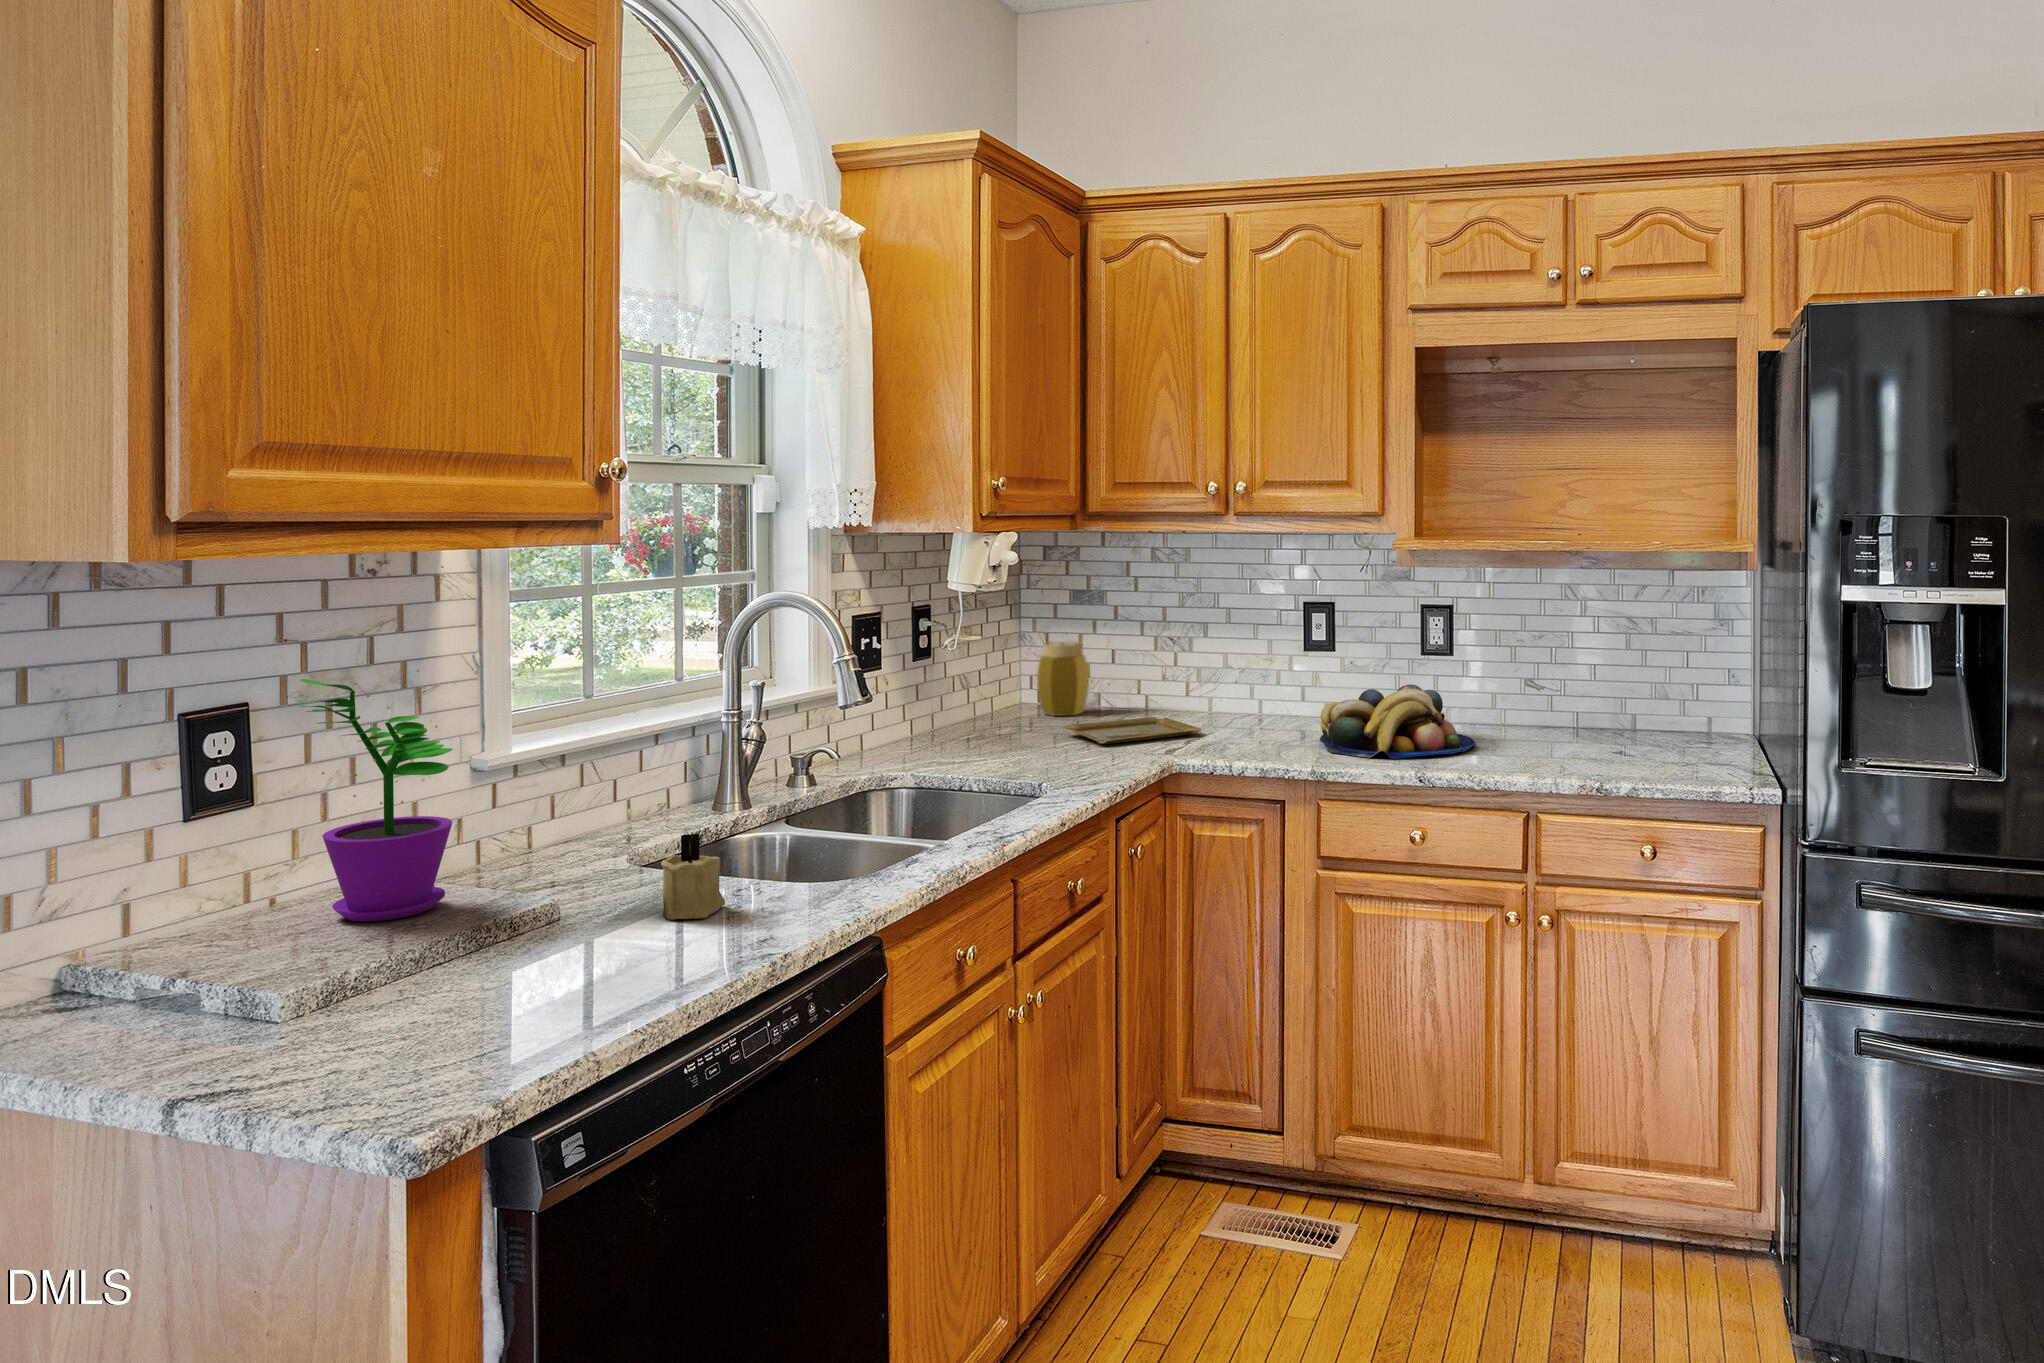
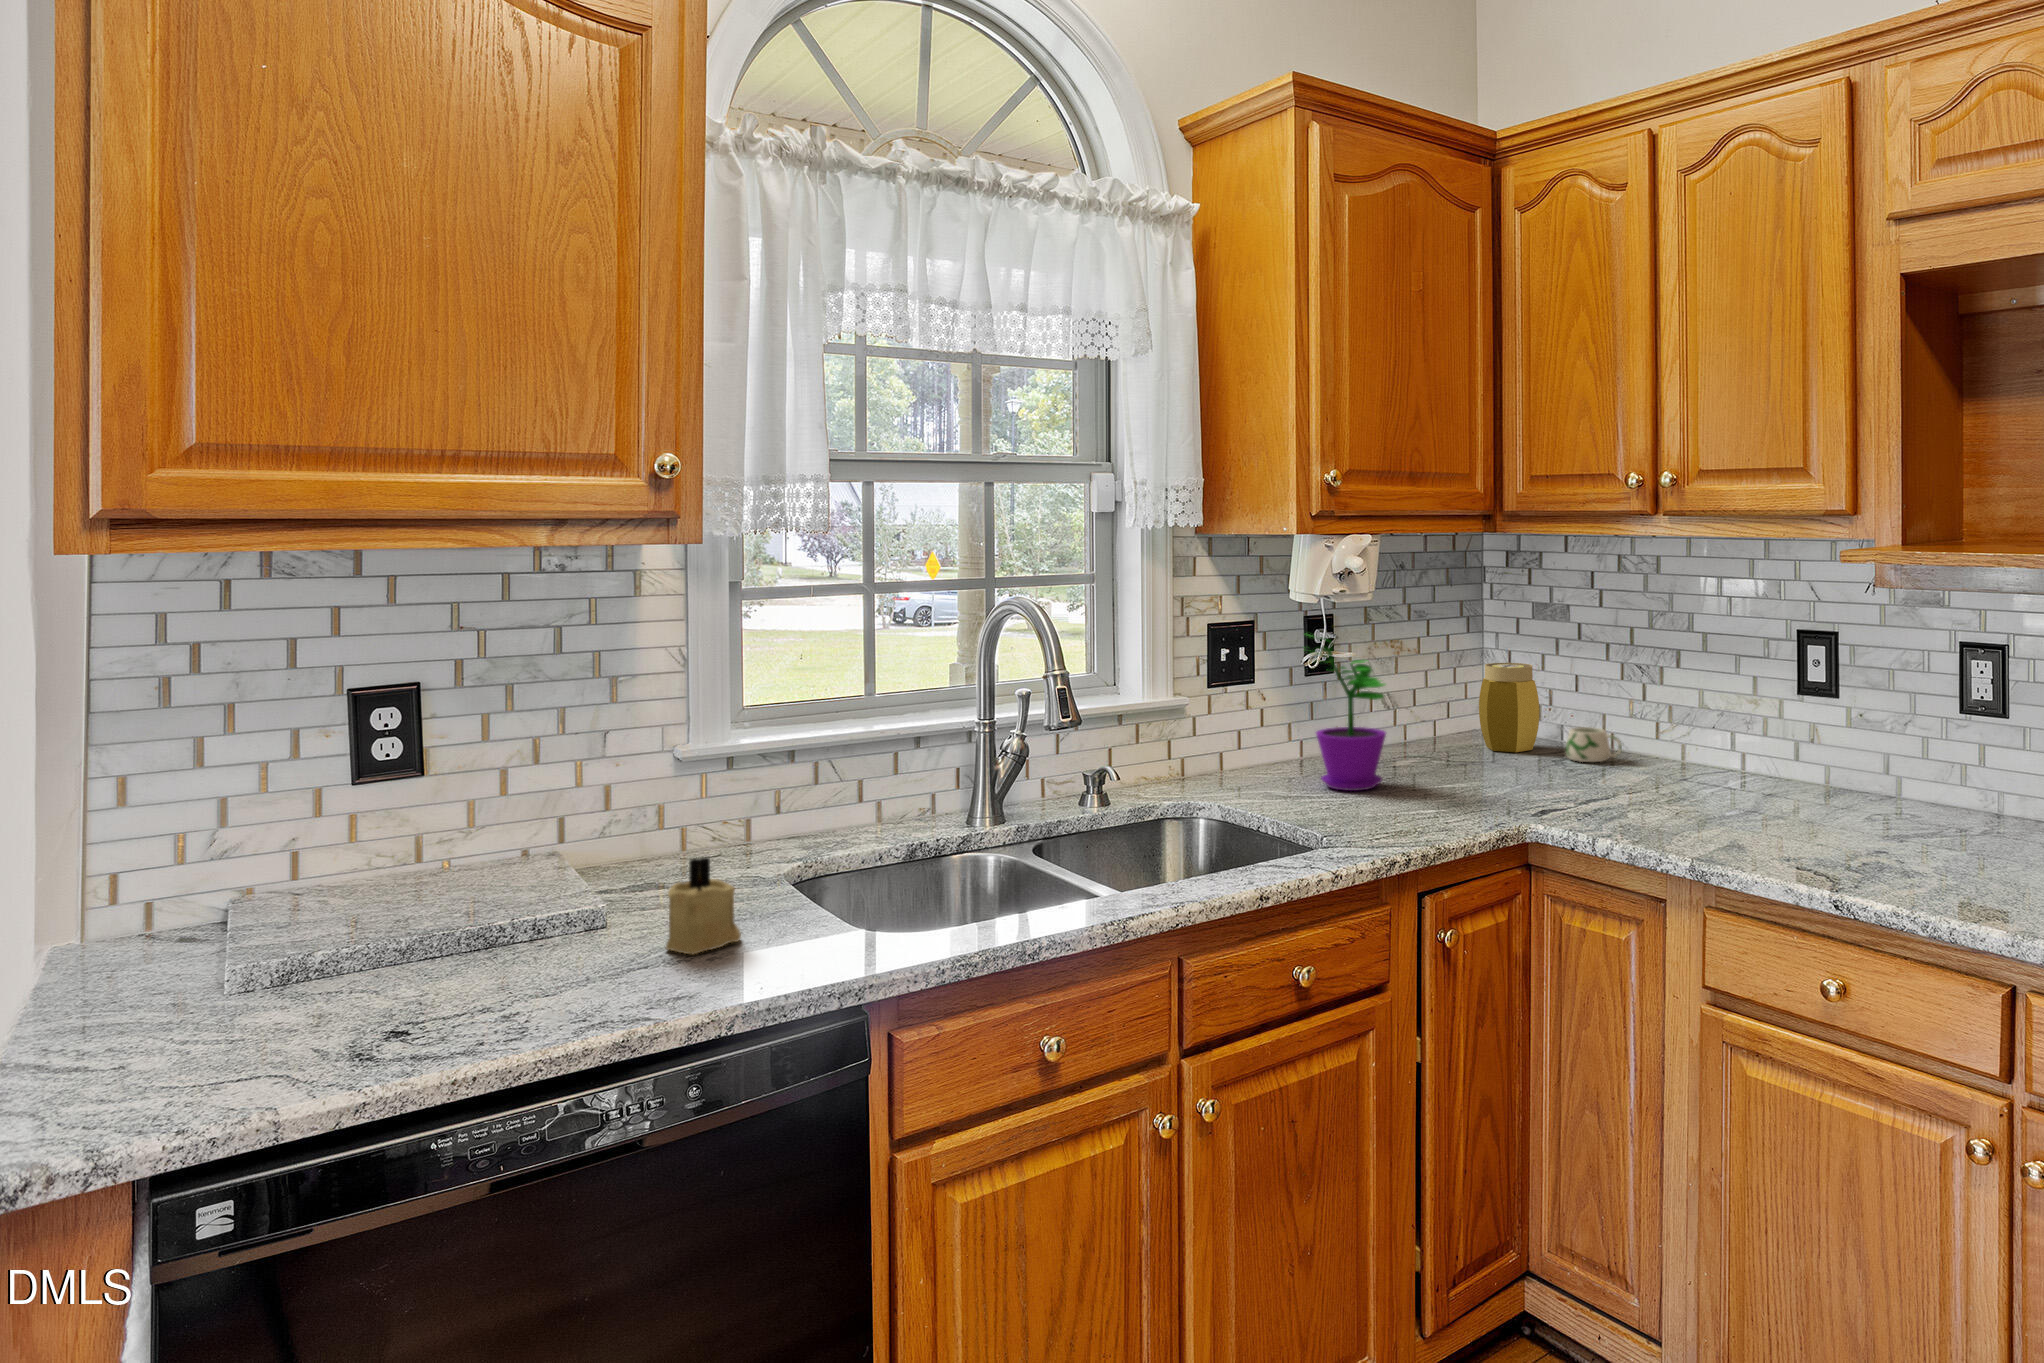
flower pot: present [296,664,453,922] -> present [1306,633,1386,791]
fruit bowl: present [1320,685,1476,758] -> none [1754,759,2018,877]
mug: none [1118,690,1164,717] -> present [1566,727,1622,762]
tray: present [1063,717,1201,744] -> none [1453,765,1623,795]

